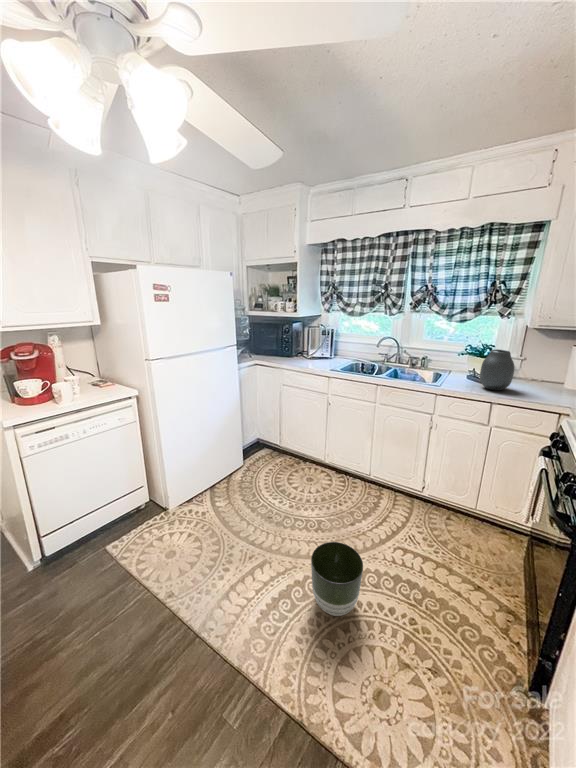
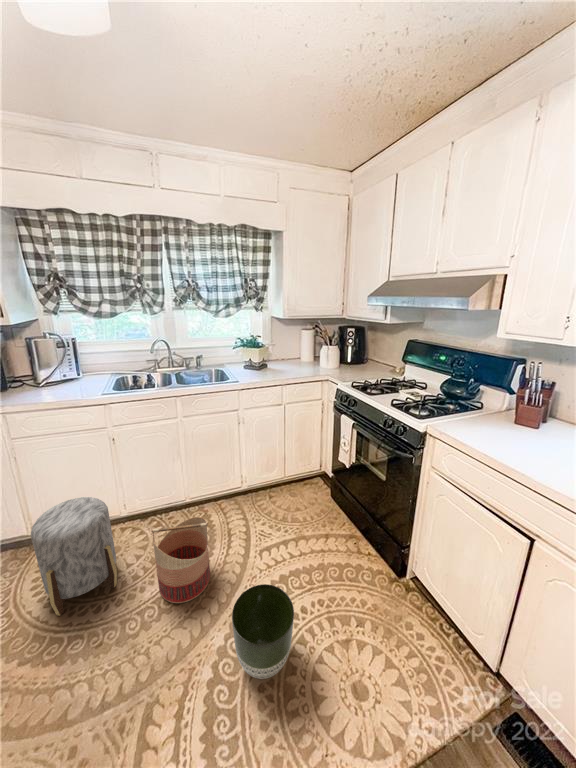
vase: present [480,350,514,390] -> none [263,339,287,375]
stool: none [264,430,307,498] -> present [31,497,117,616]
basket: none [312,470,353,537] -> present [151,517,210,603]

